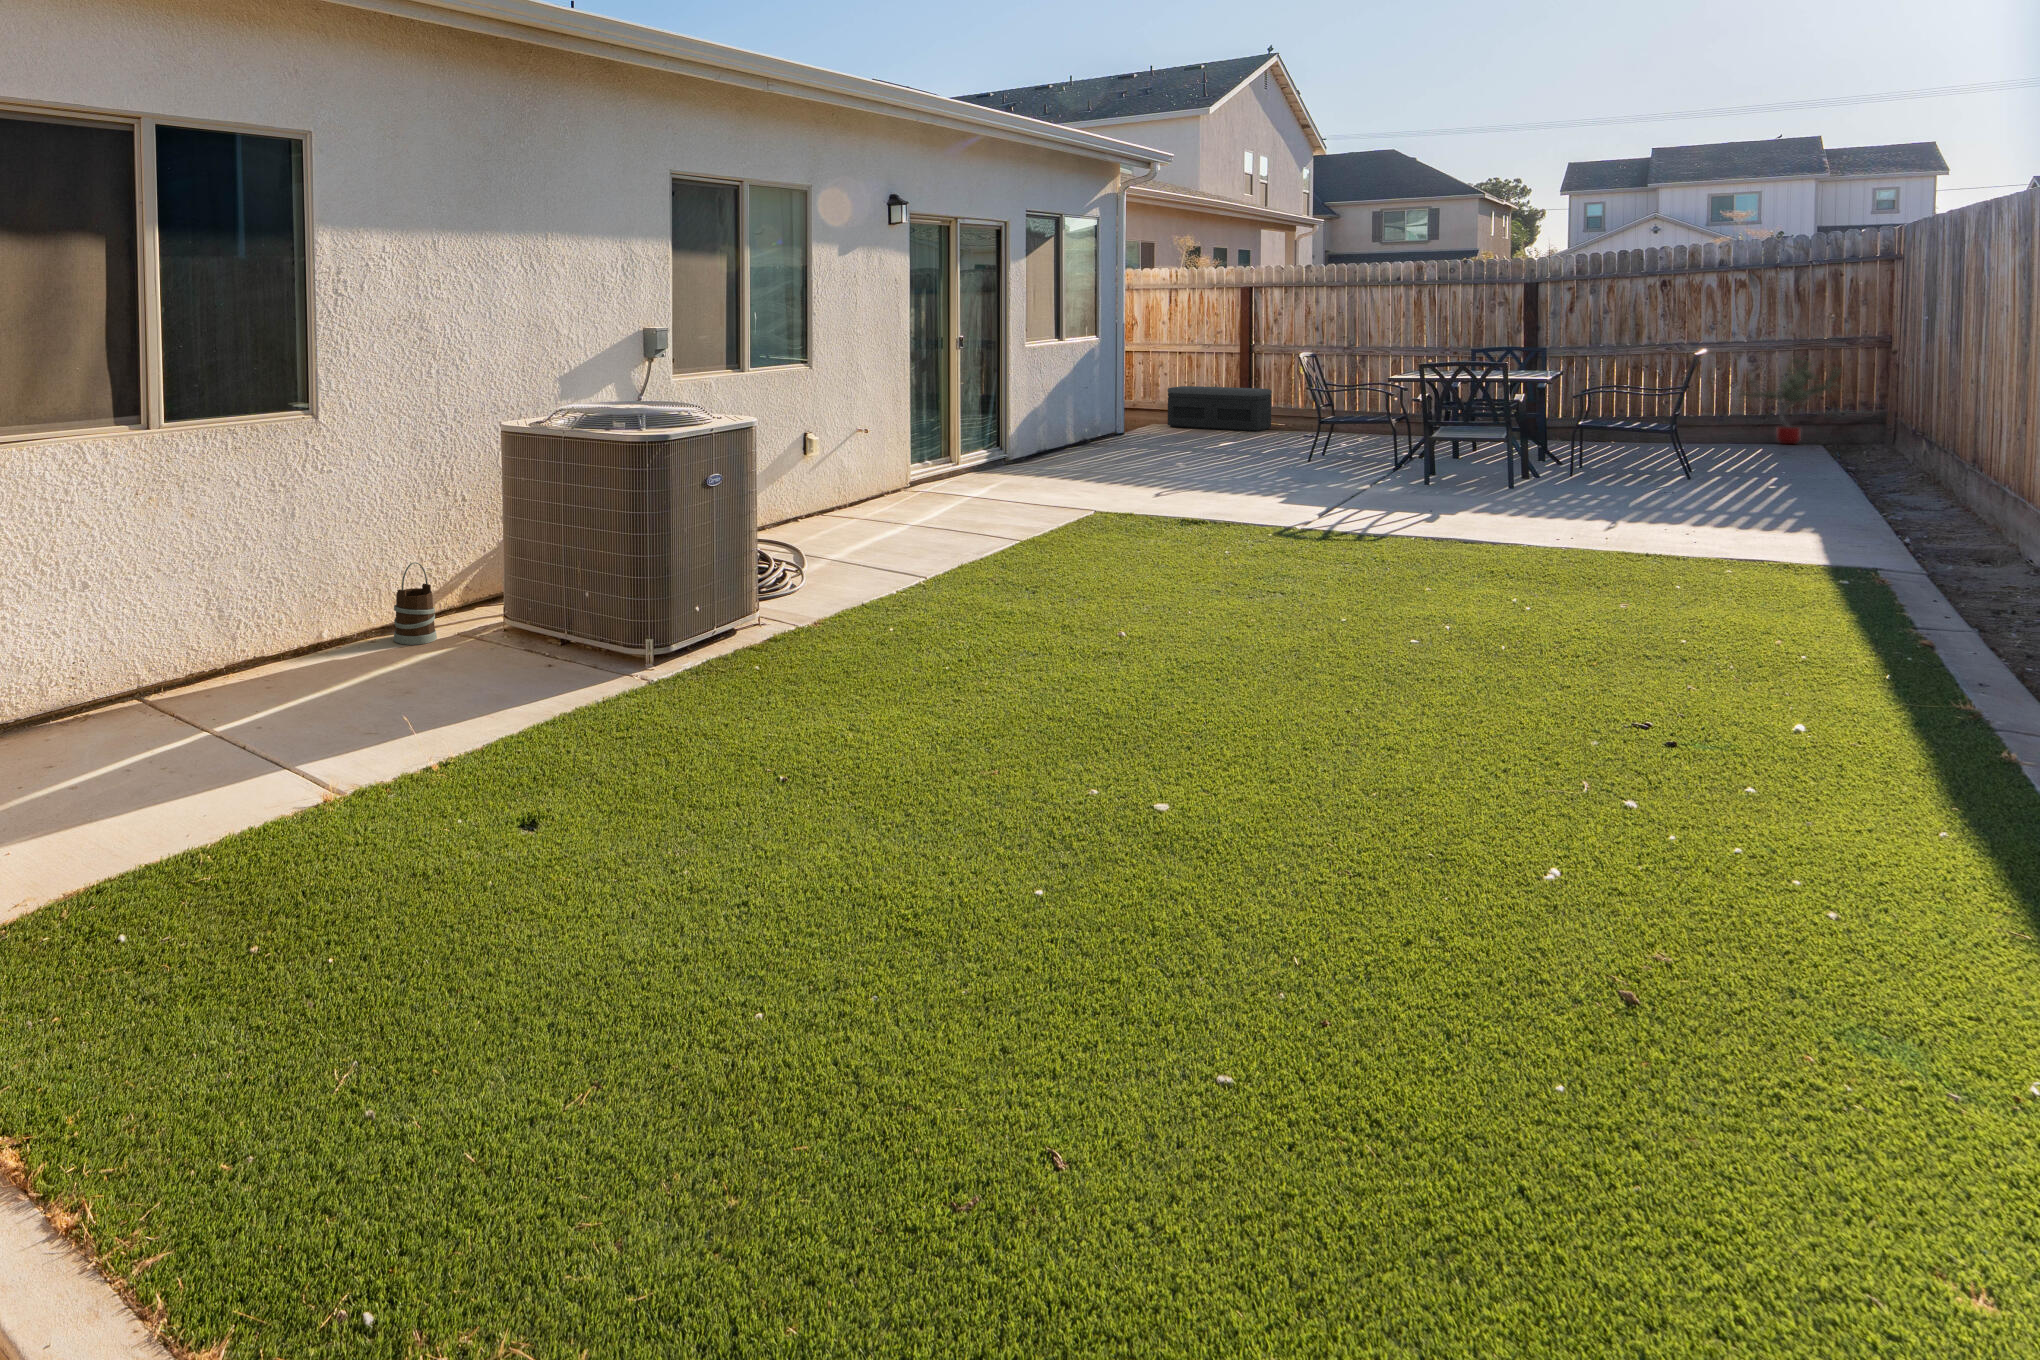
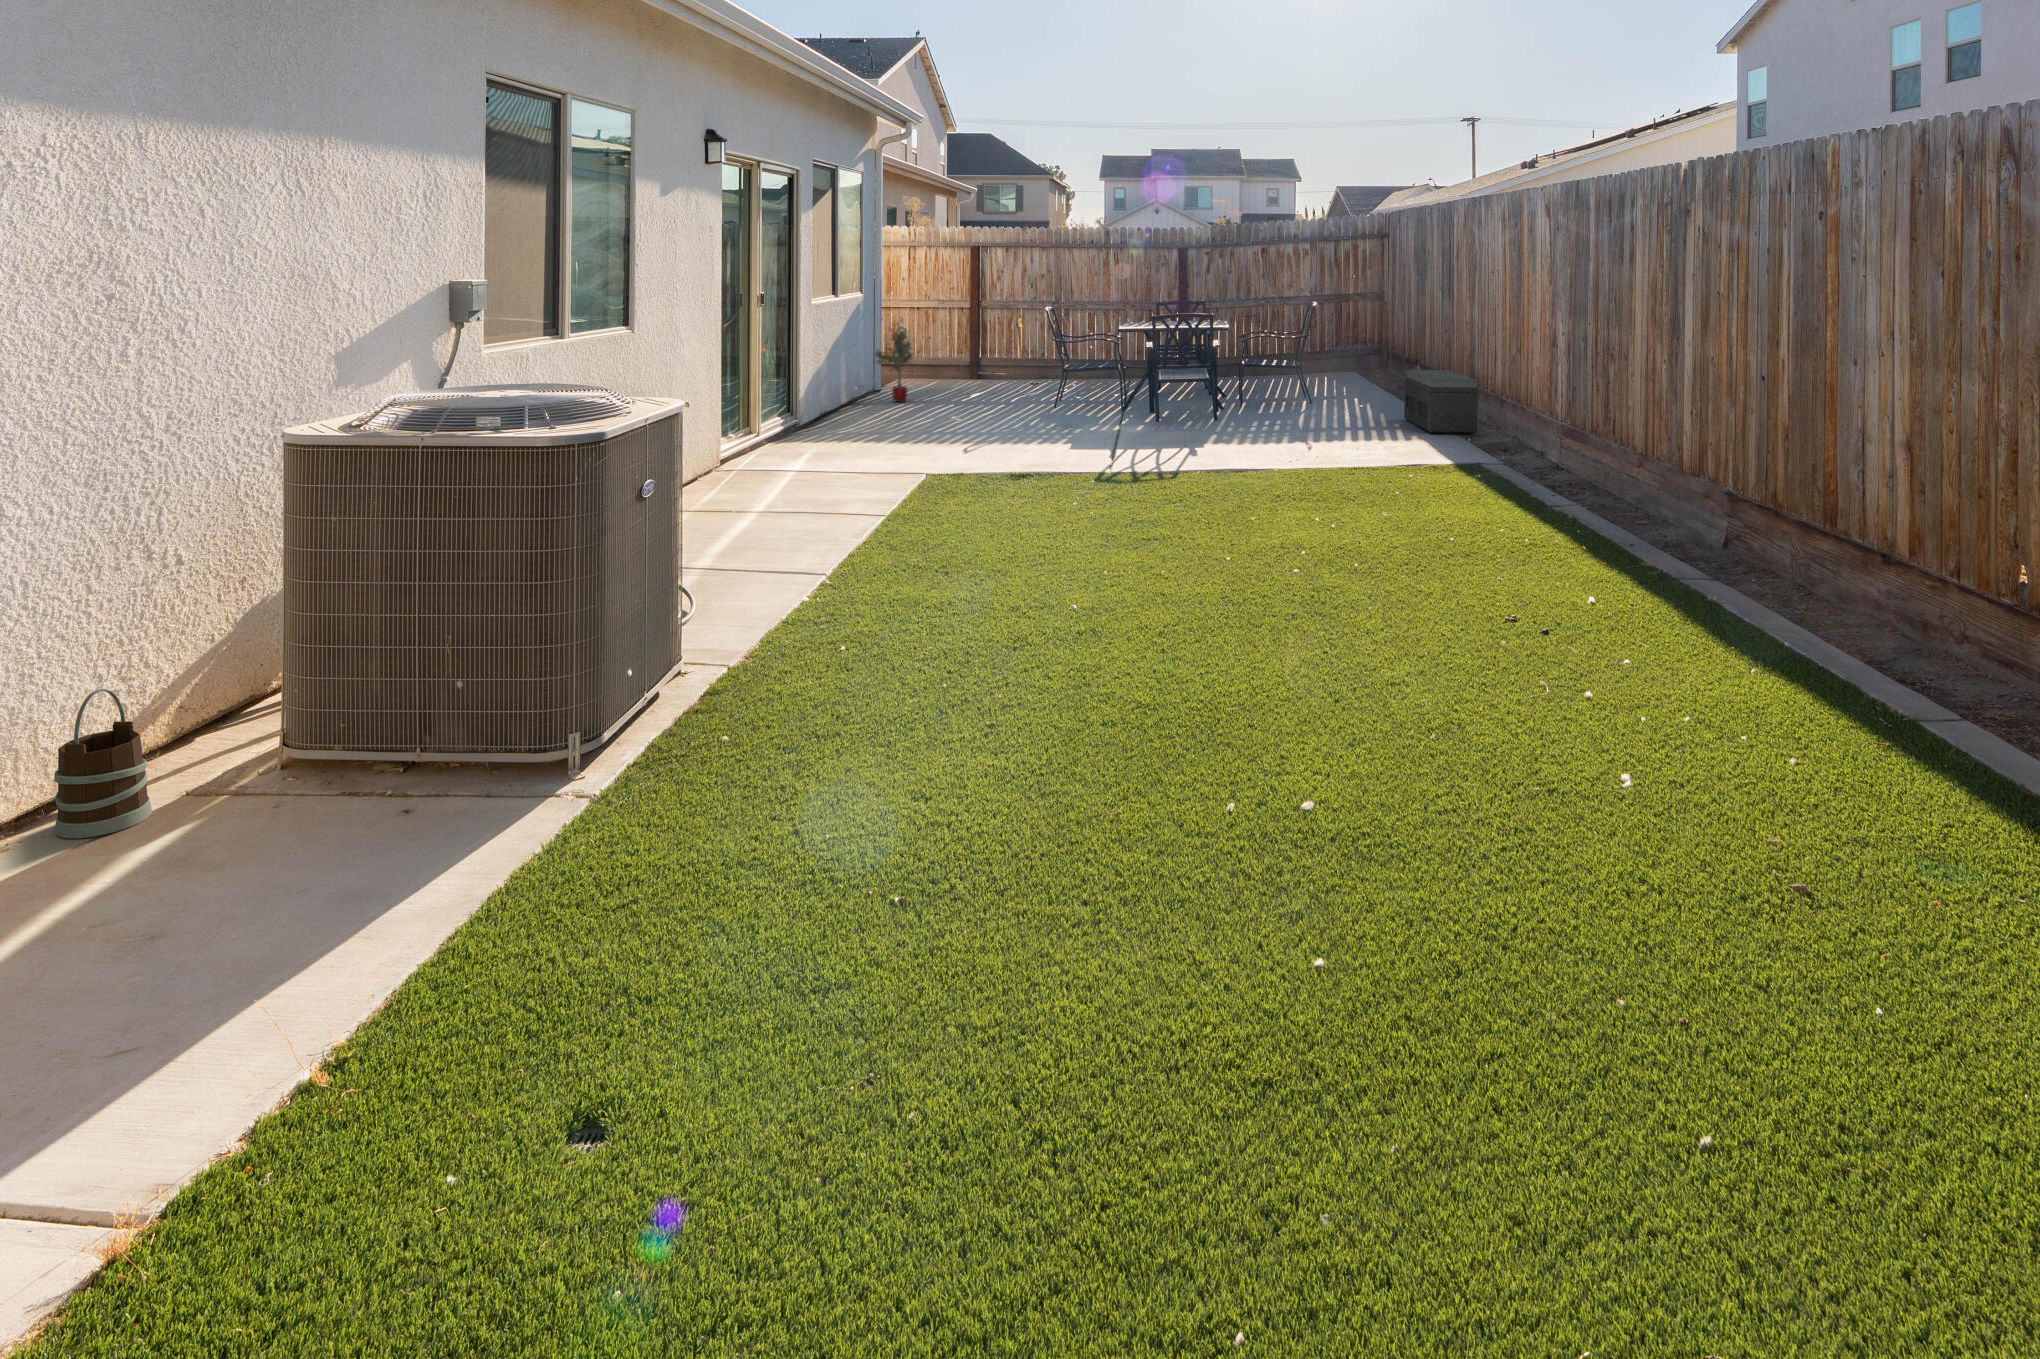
potted tree: present [1739,356,1842,444] -> present [876,323,913,402]
storage bench: present [1168,386,1272,432] -> present [1404,370,1478,434]

